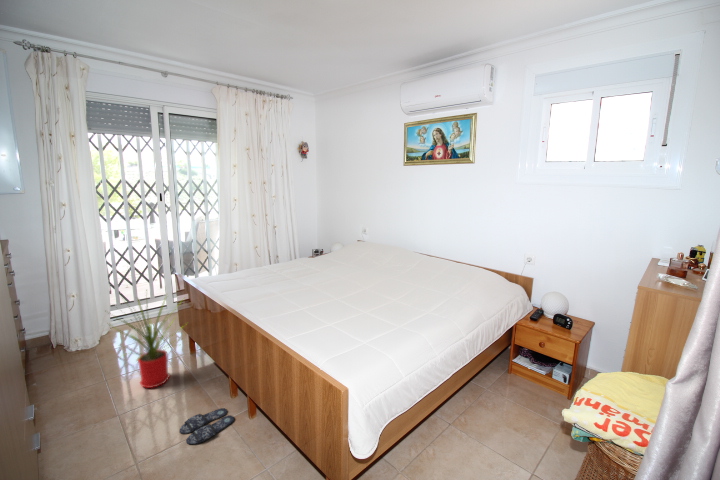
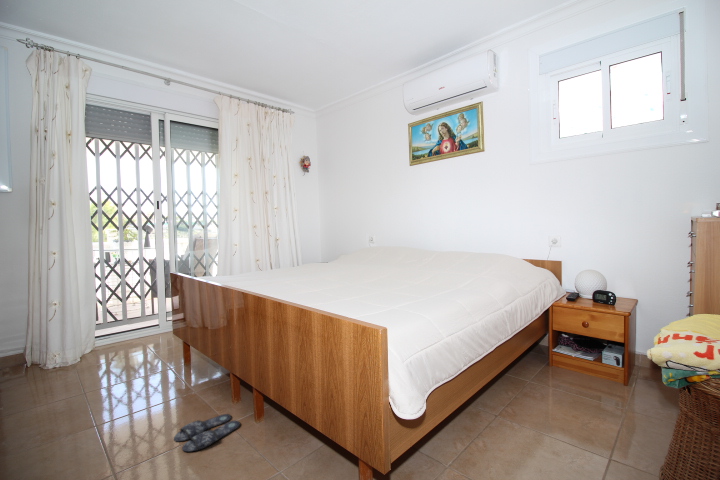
house plant: present [123,300,173,388] -> none [90,284,186,399]

